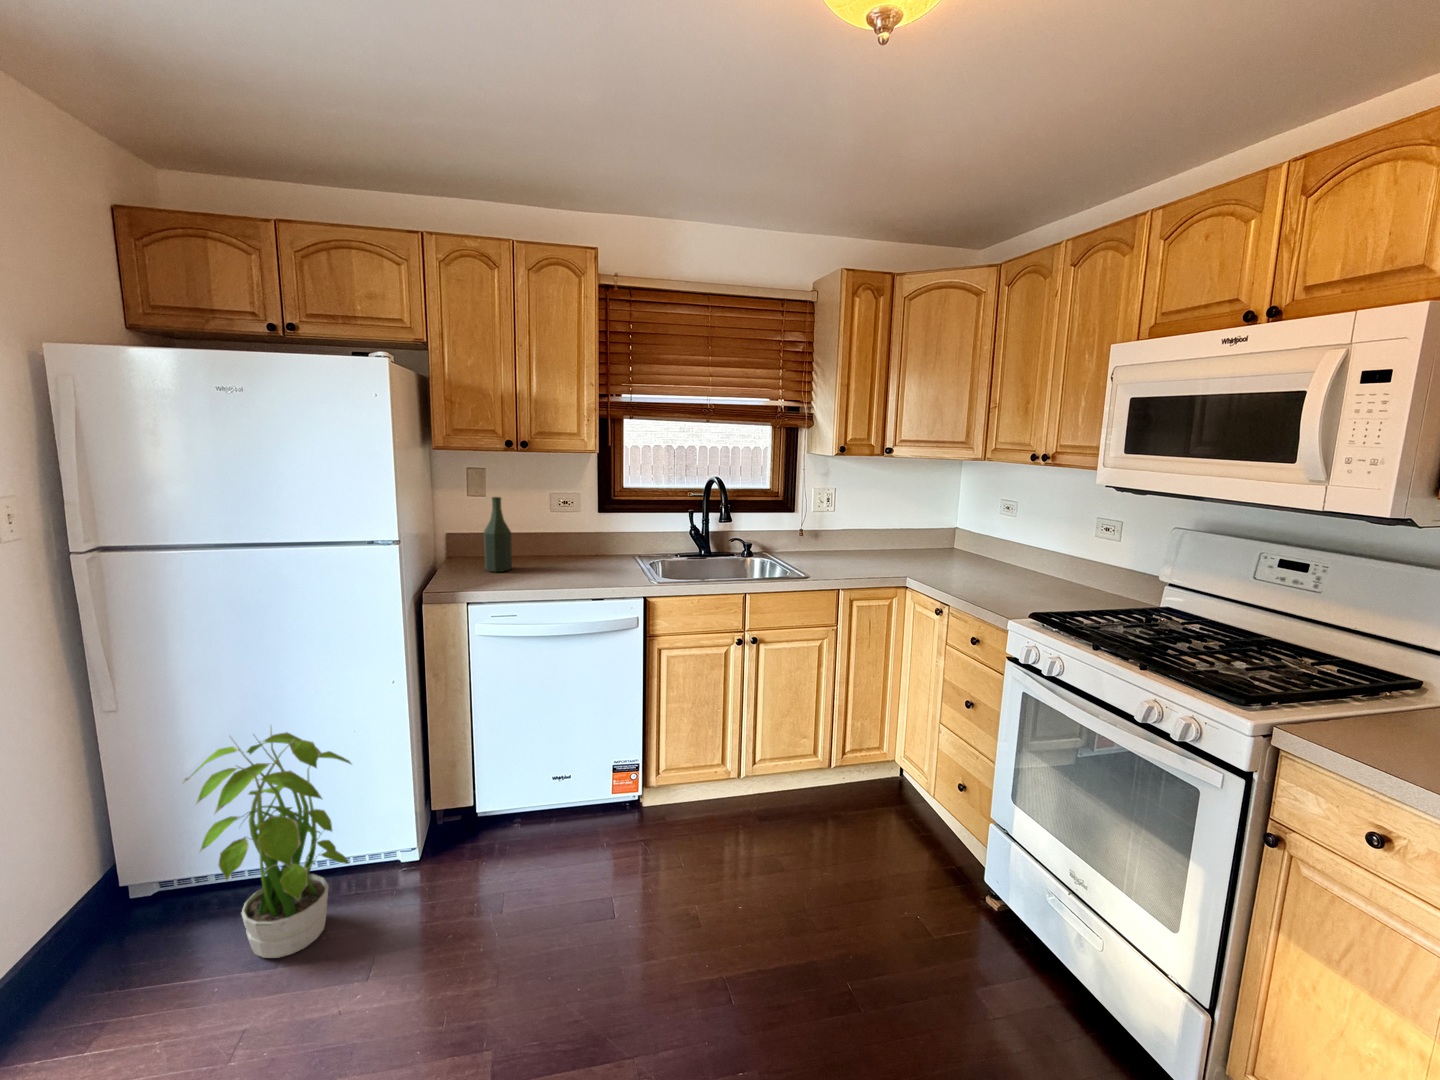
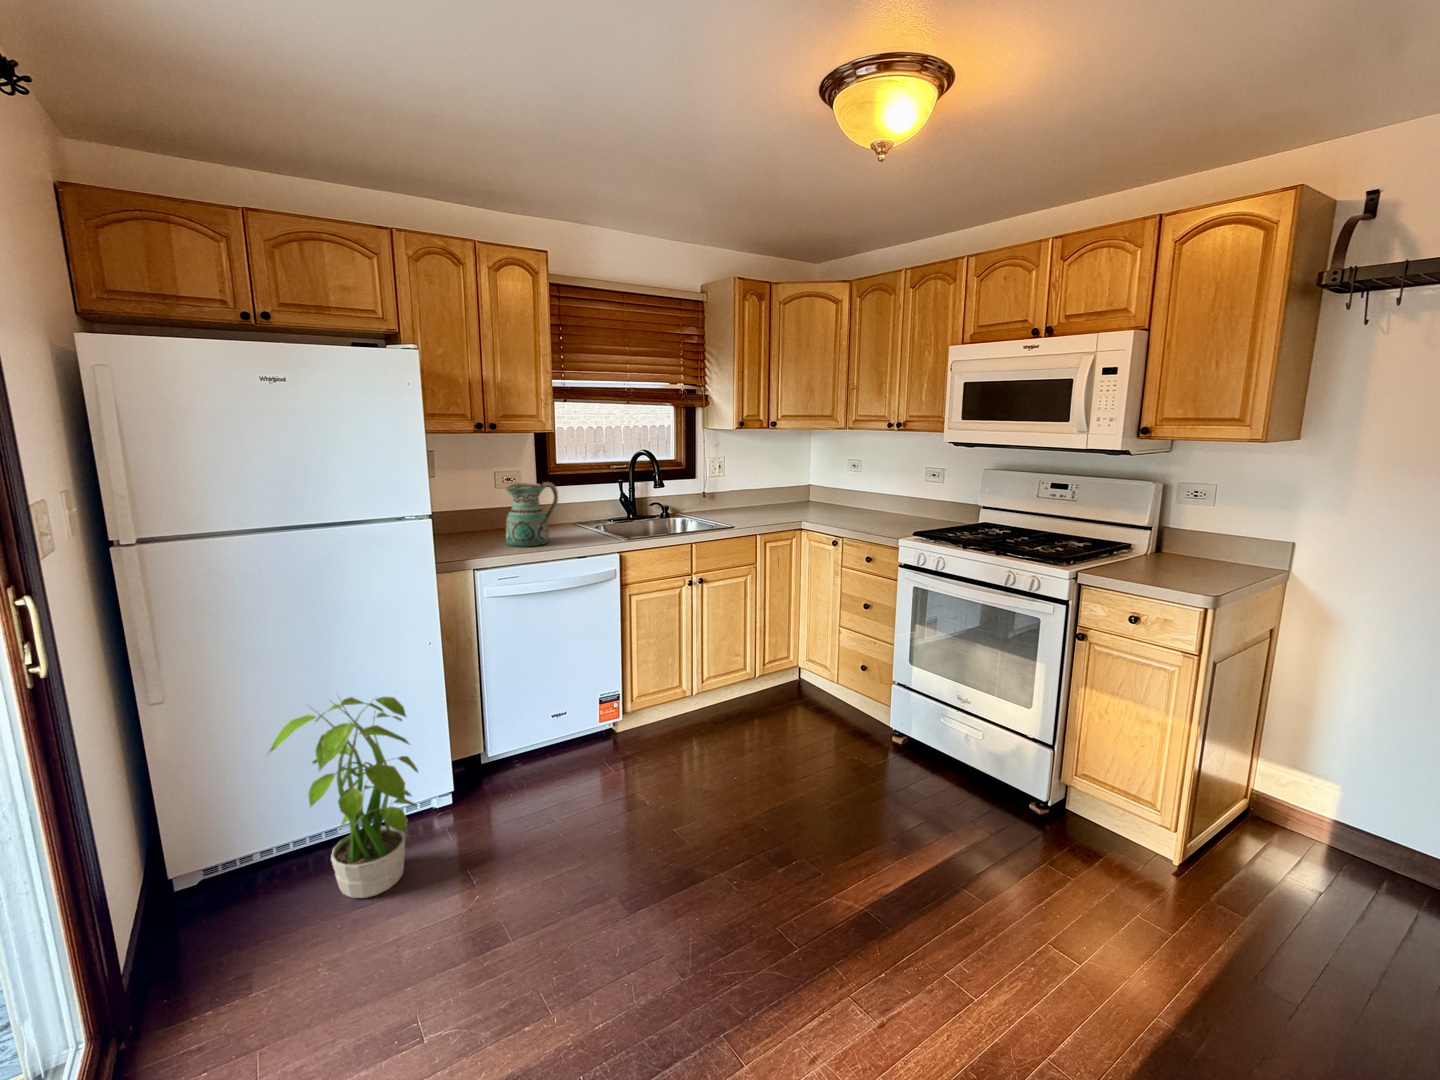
bottle: present [484,497,512,572] -> none [455,475,483,545]
ceramic pitcher: none [528,509,591,580] -> present [506,482,558,547]

